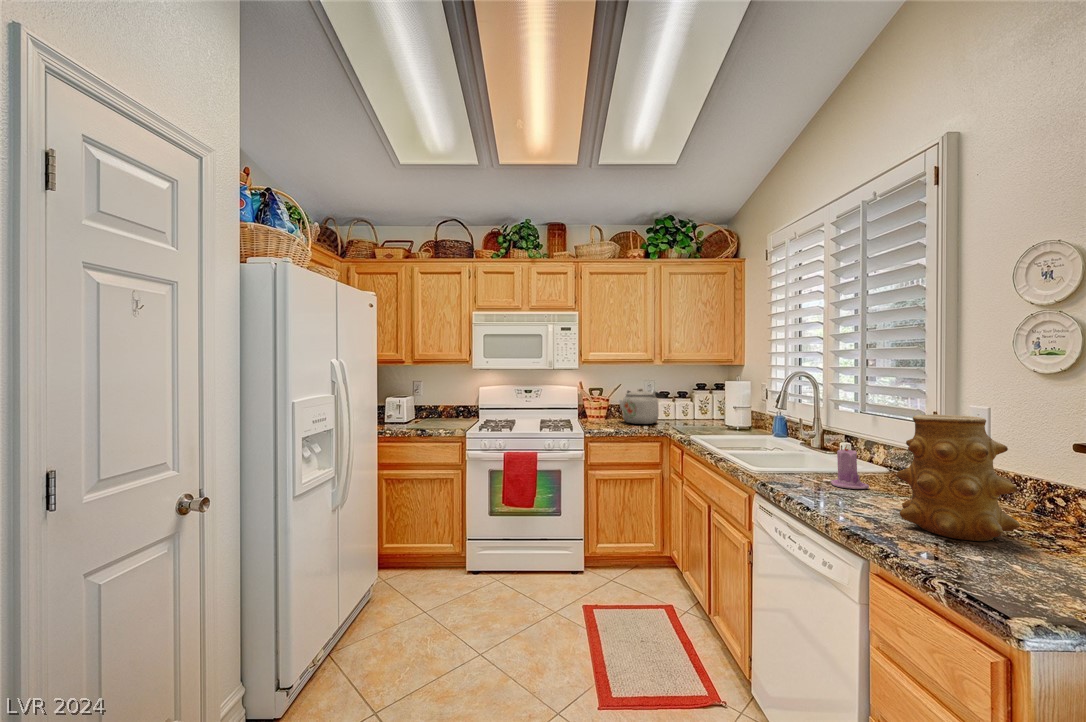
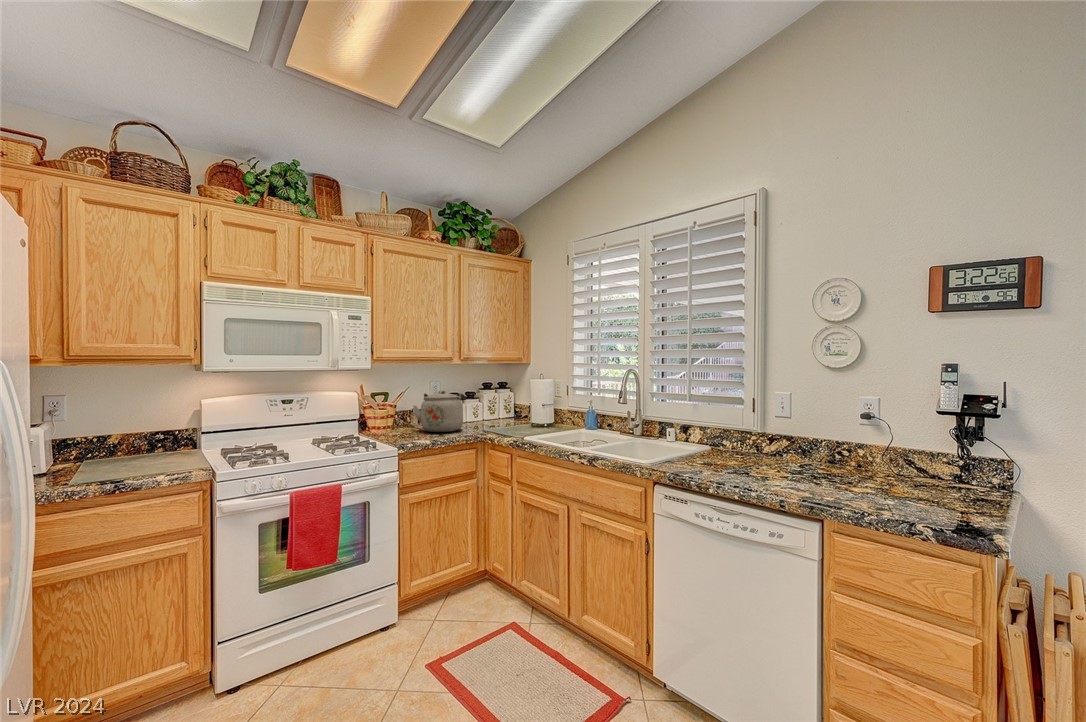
vase: present [897,414,1020,541] -> none [802,397,889,493]
candle: present [831,445,869,489] -> none [704,429,733,468]

